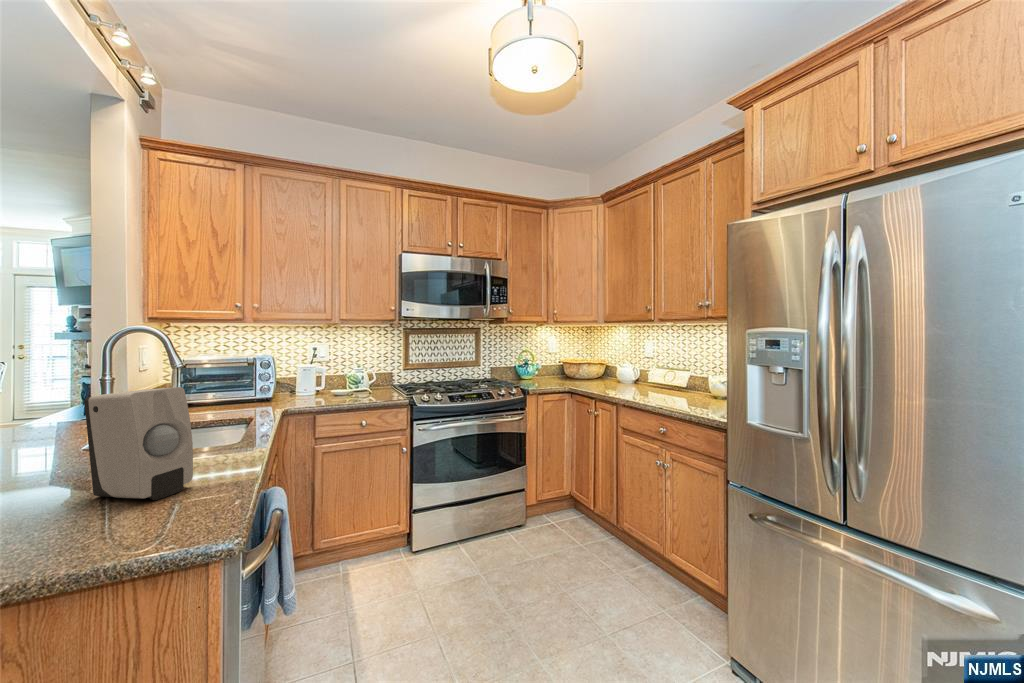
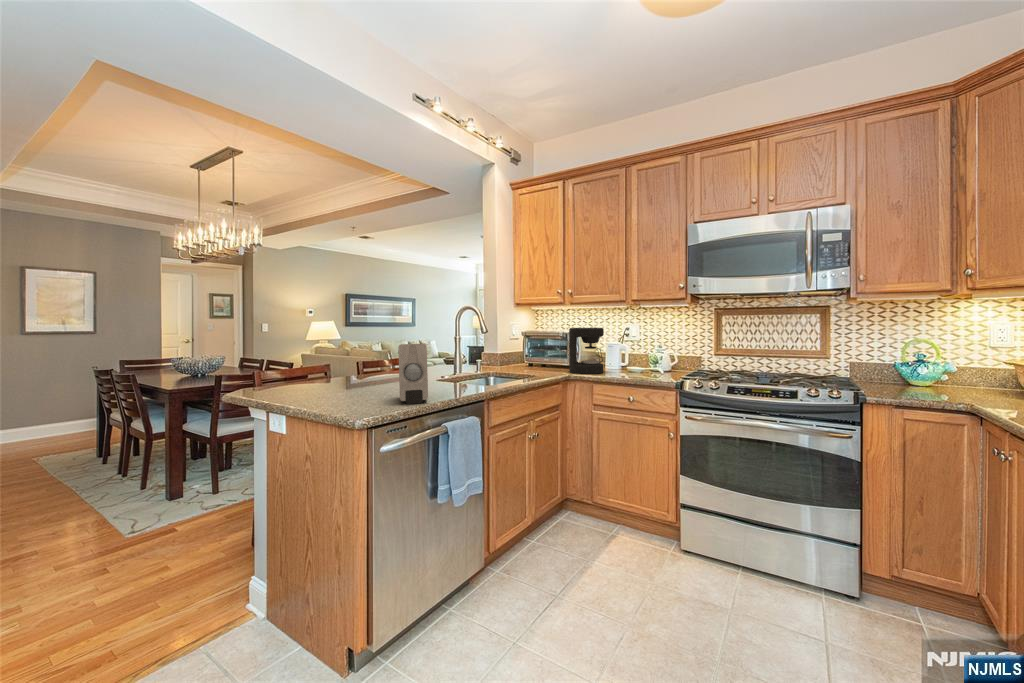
coffee maker: none [266,349,313,406] -> present [569,328,604,374]

